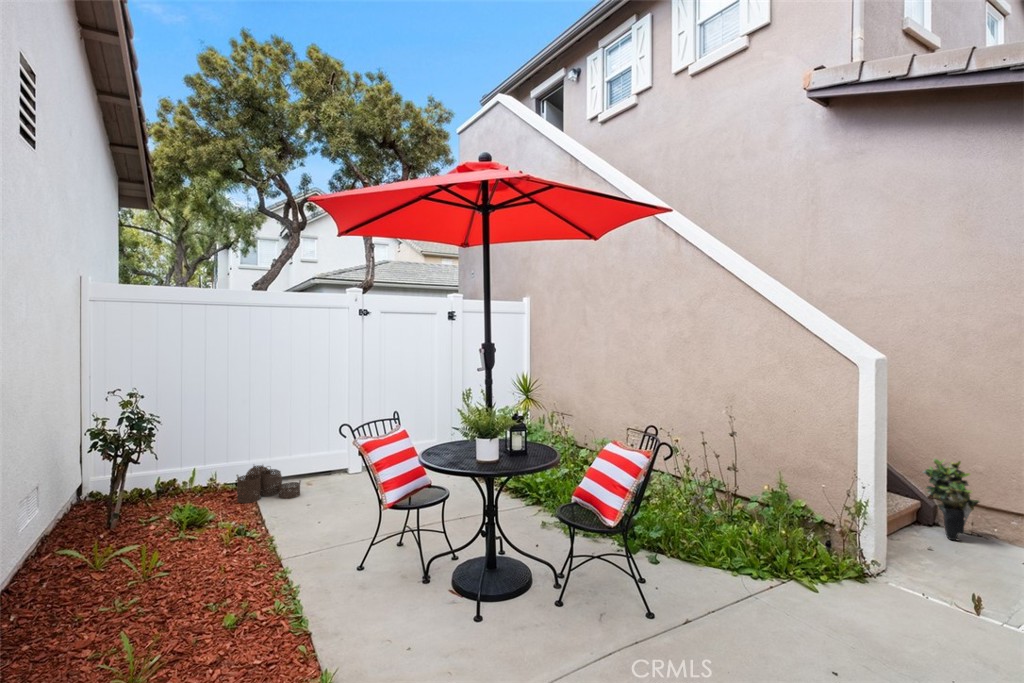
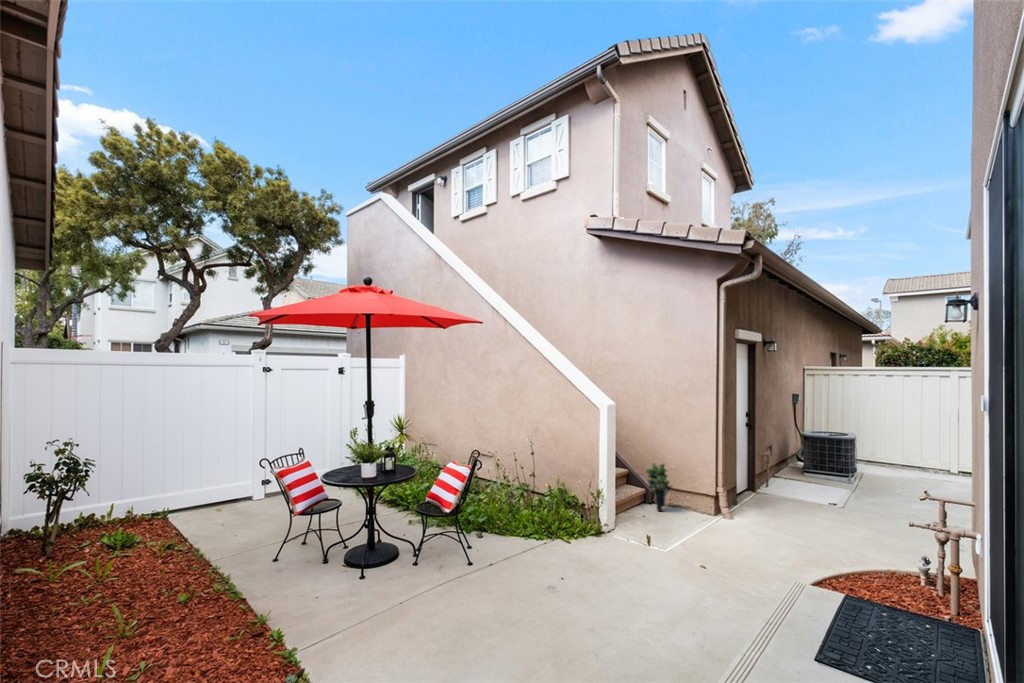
woven basket: present [237,465,301,503] -> none [157,497,213,528]

